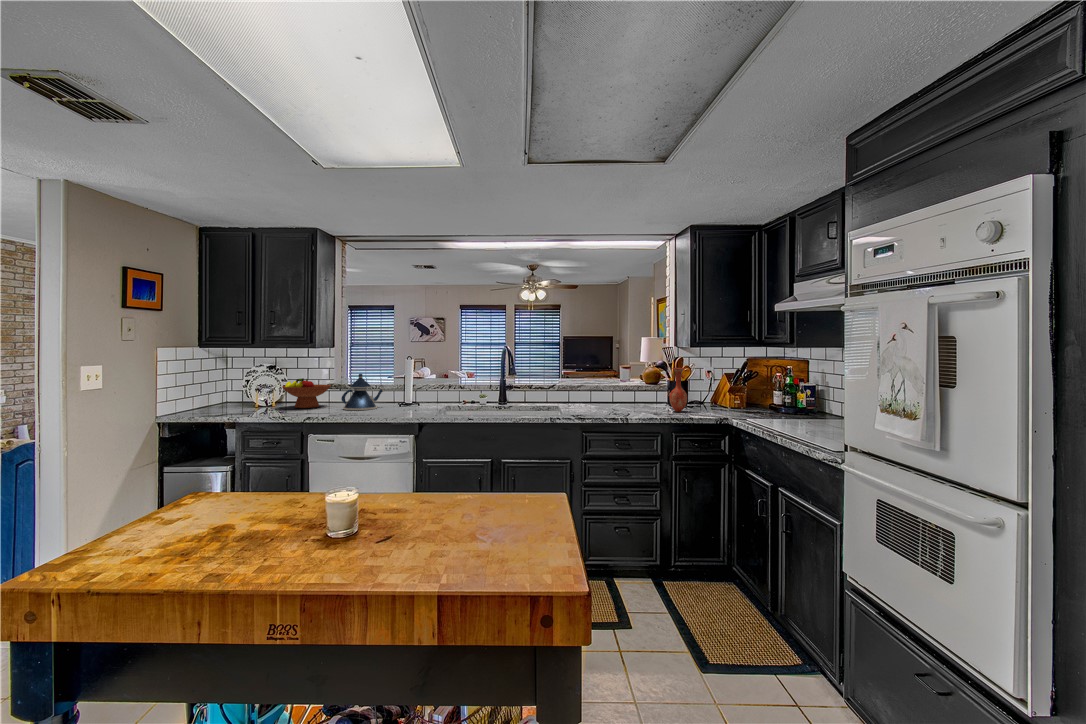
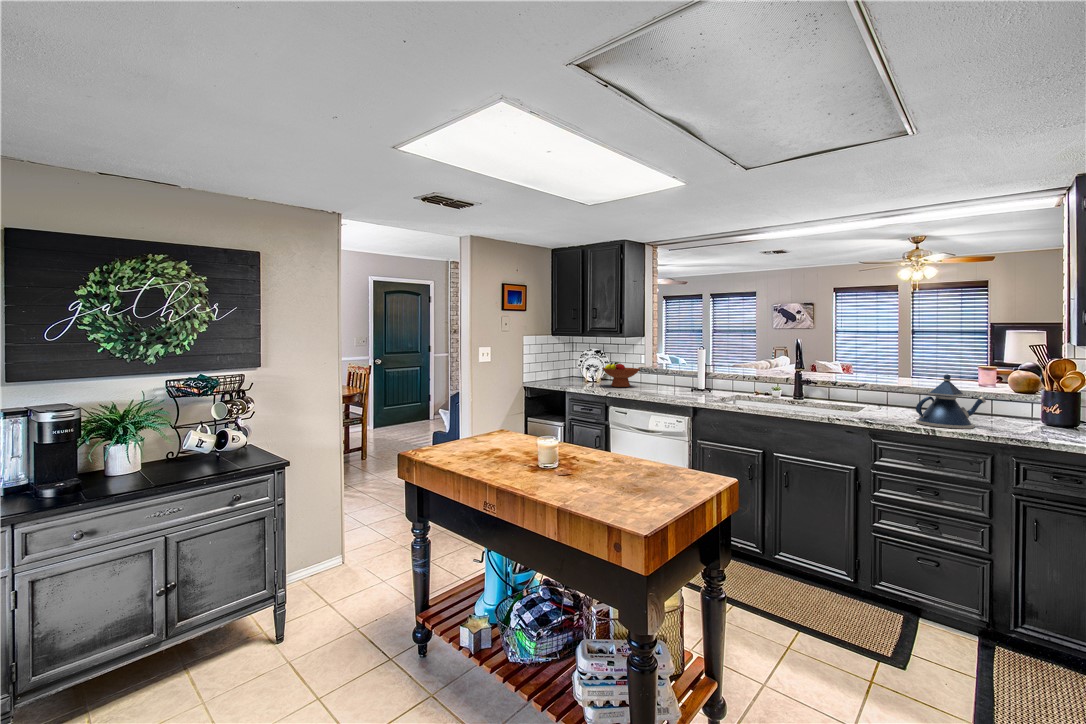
vase: present [670,368,687,412] -> none [1022,369,1056,431]
teapot: present [341,373,384,410] -> present [916,374,986,429]

